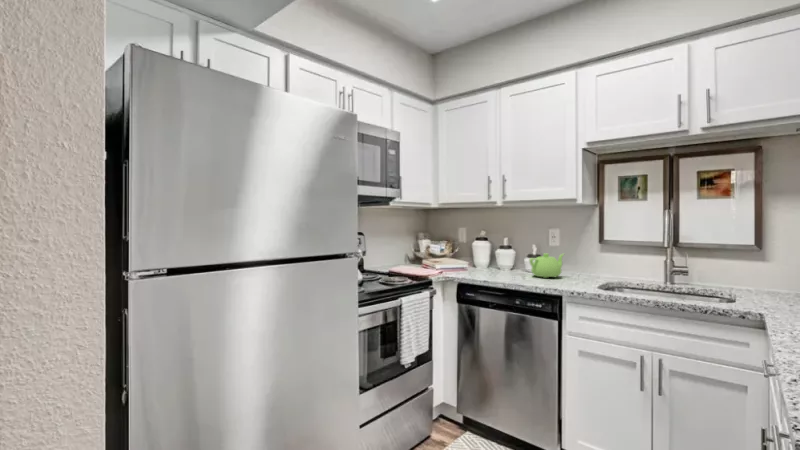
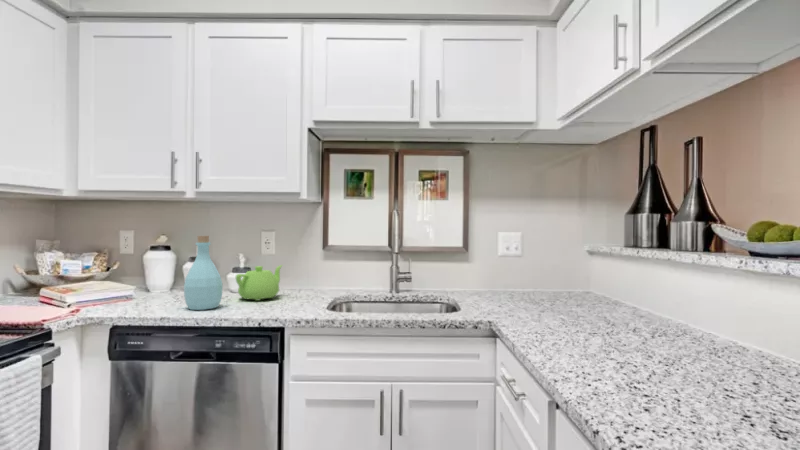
bottle: none [497,231,520,279] -> present [184,236,222,310]

